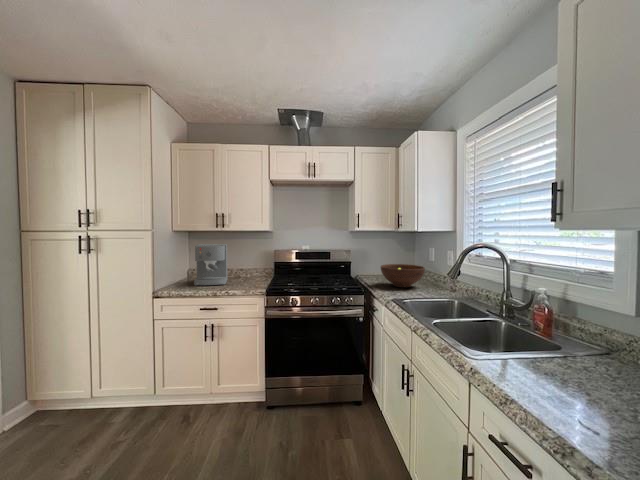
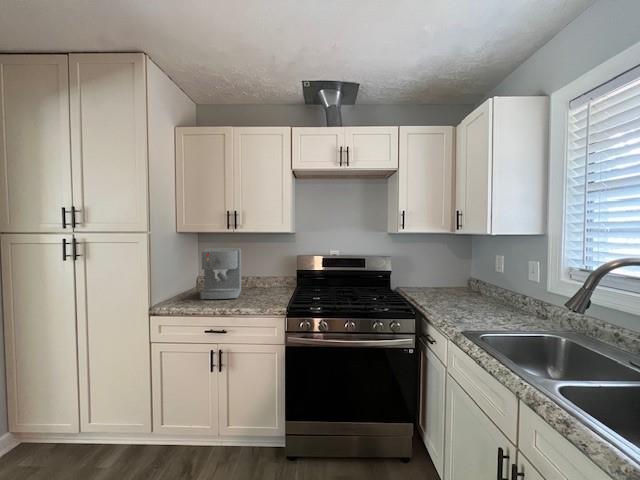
fruit bowl: present [381,264,425,287] -> none [435,276,498,309]

